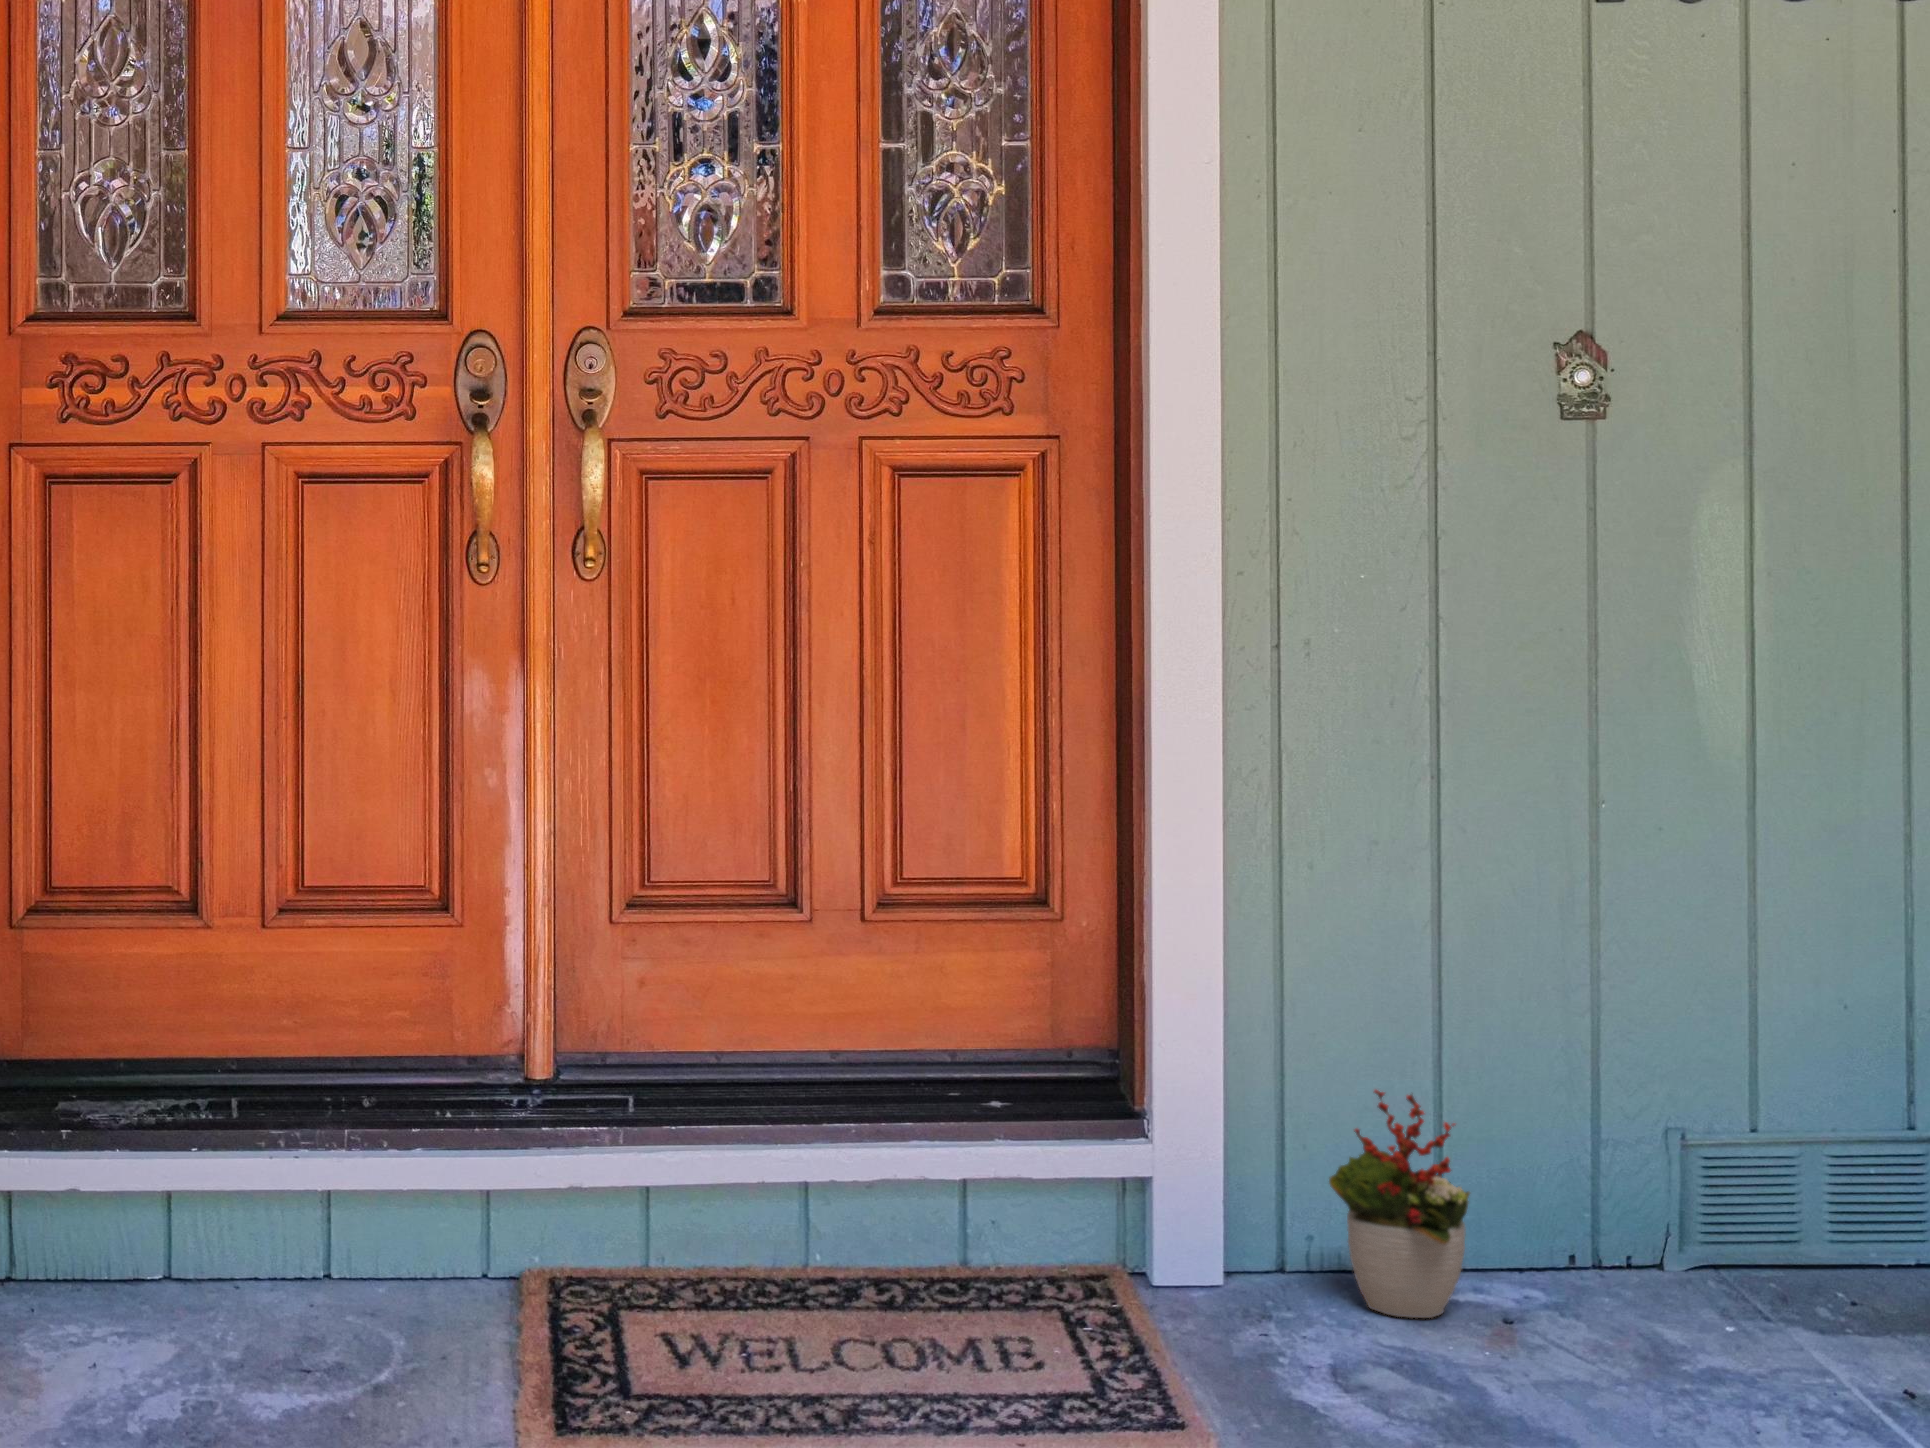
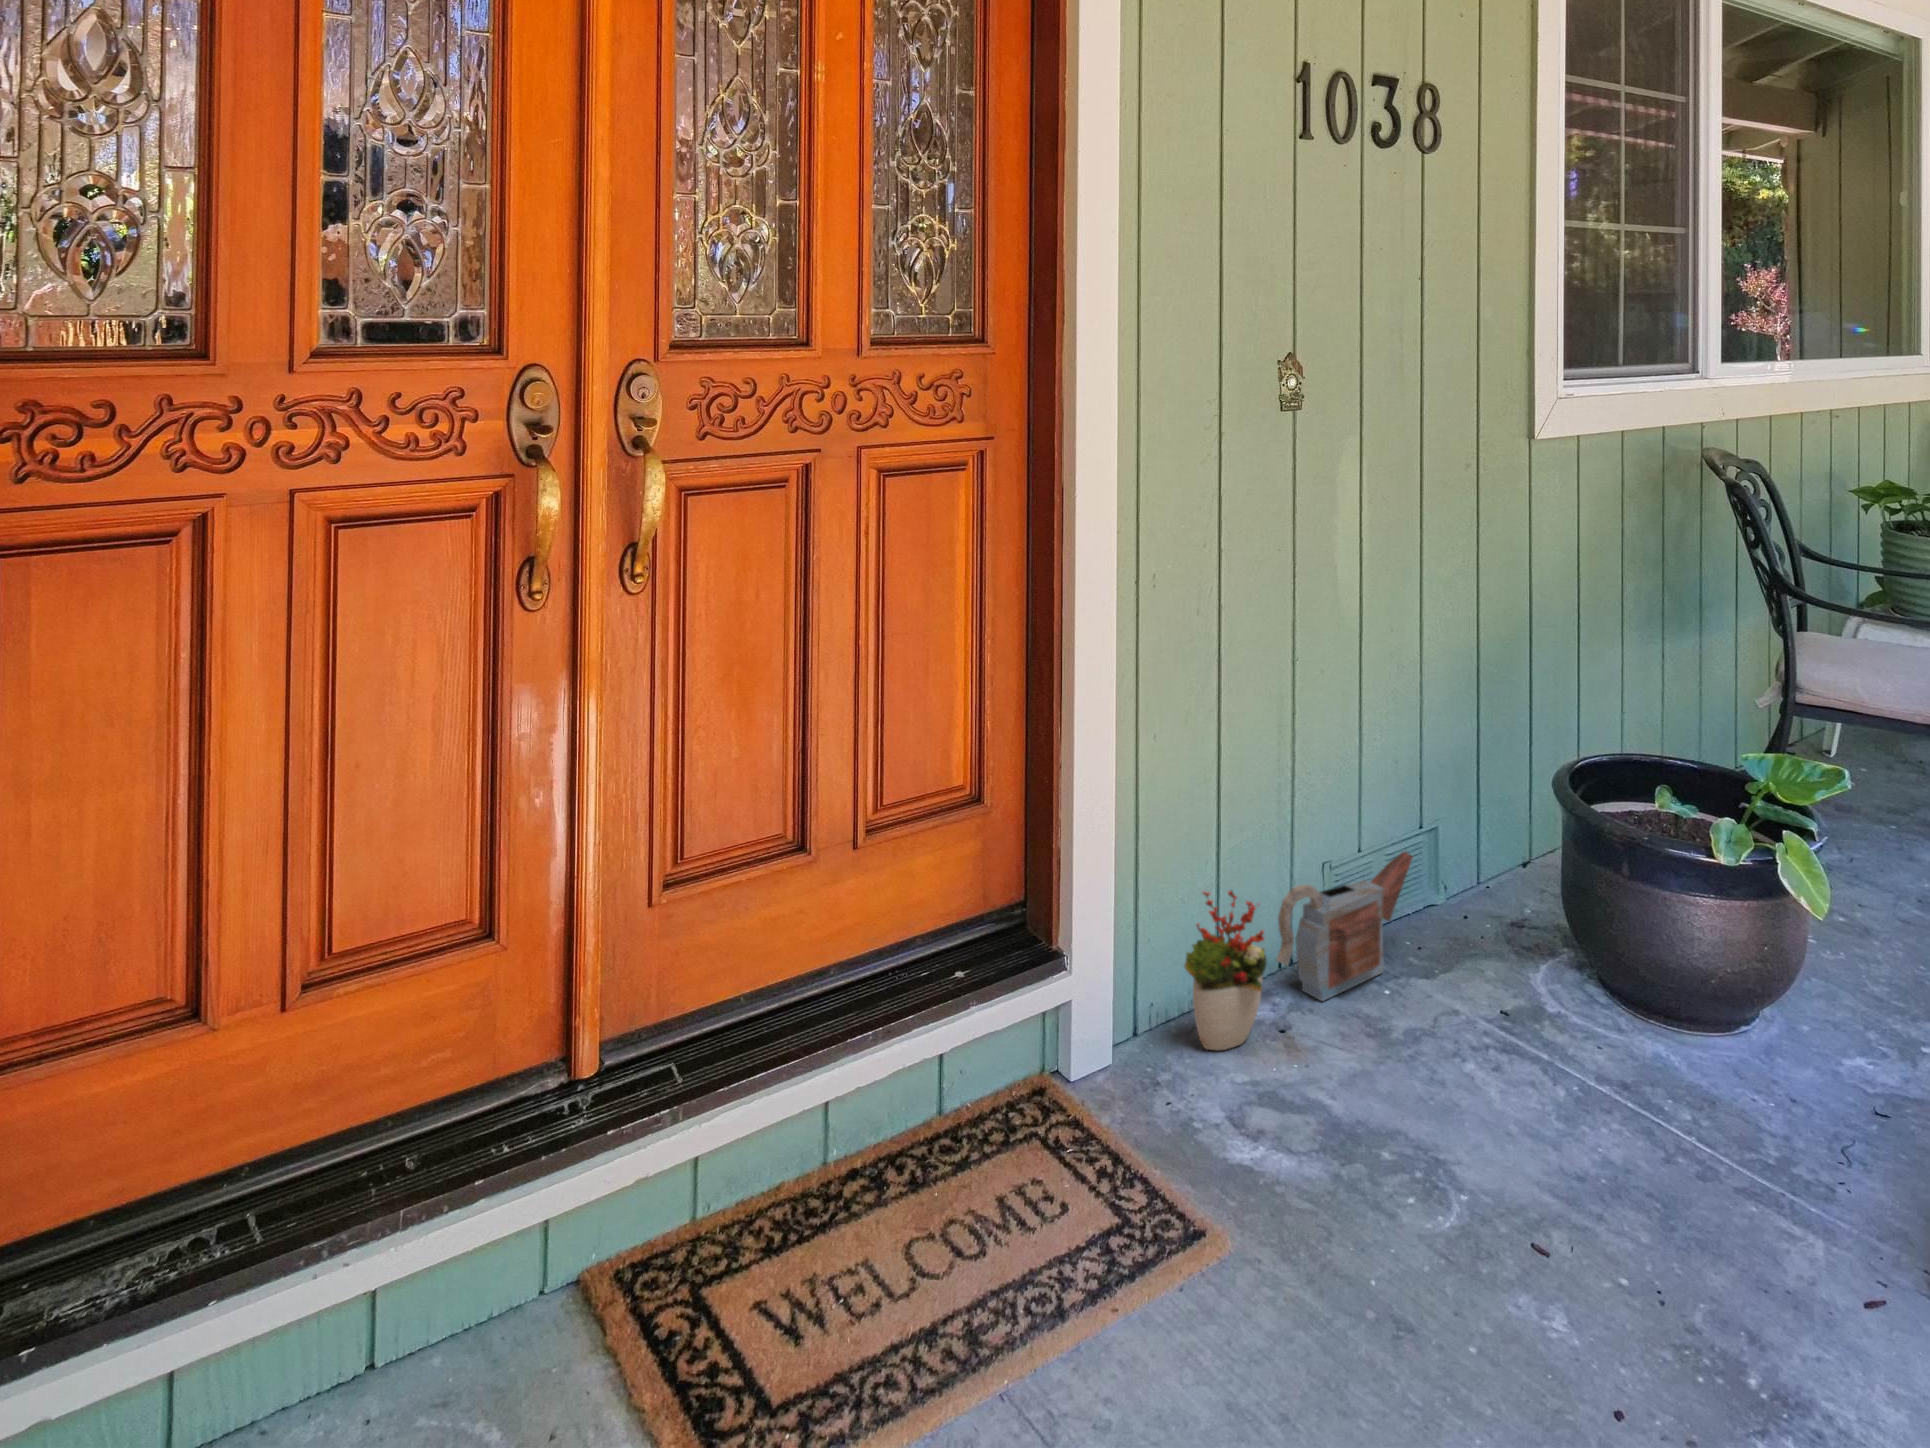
watering can: none [1520,1129,1839,1313] -> present [1277,851,1413,1001]

